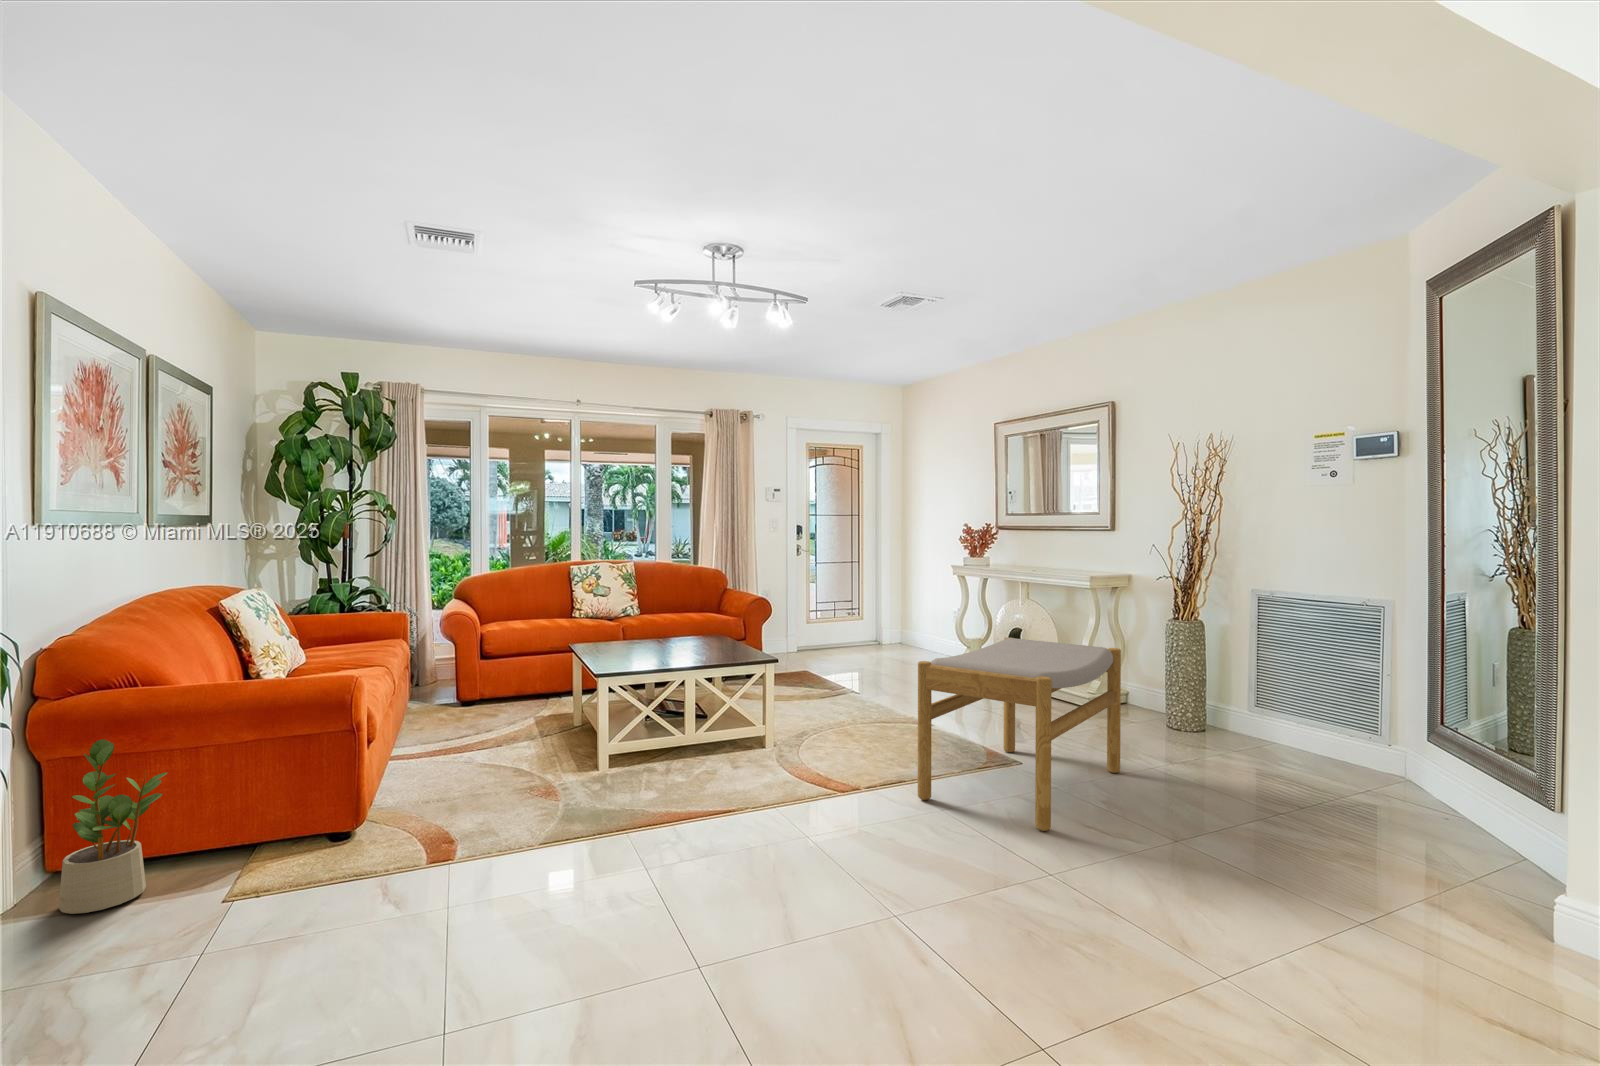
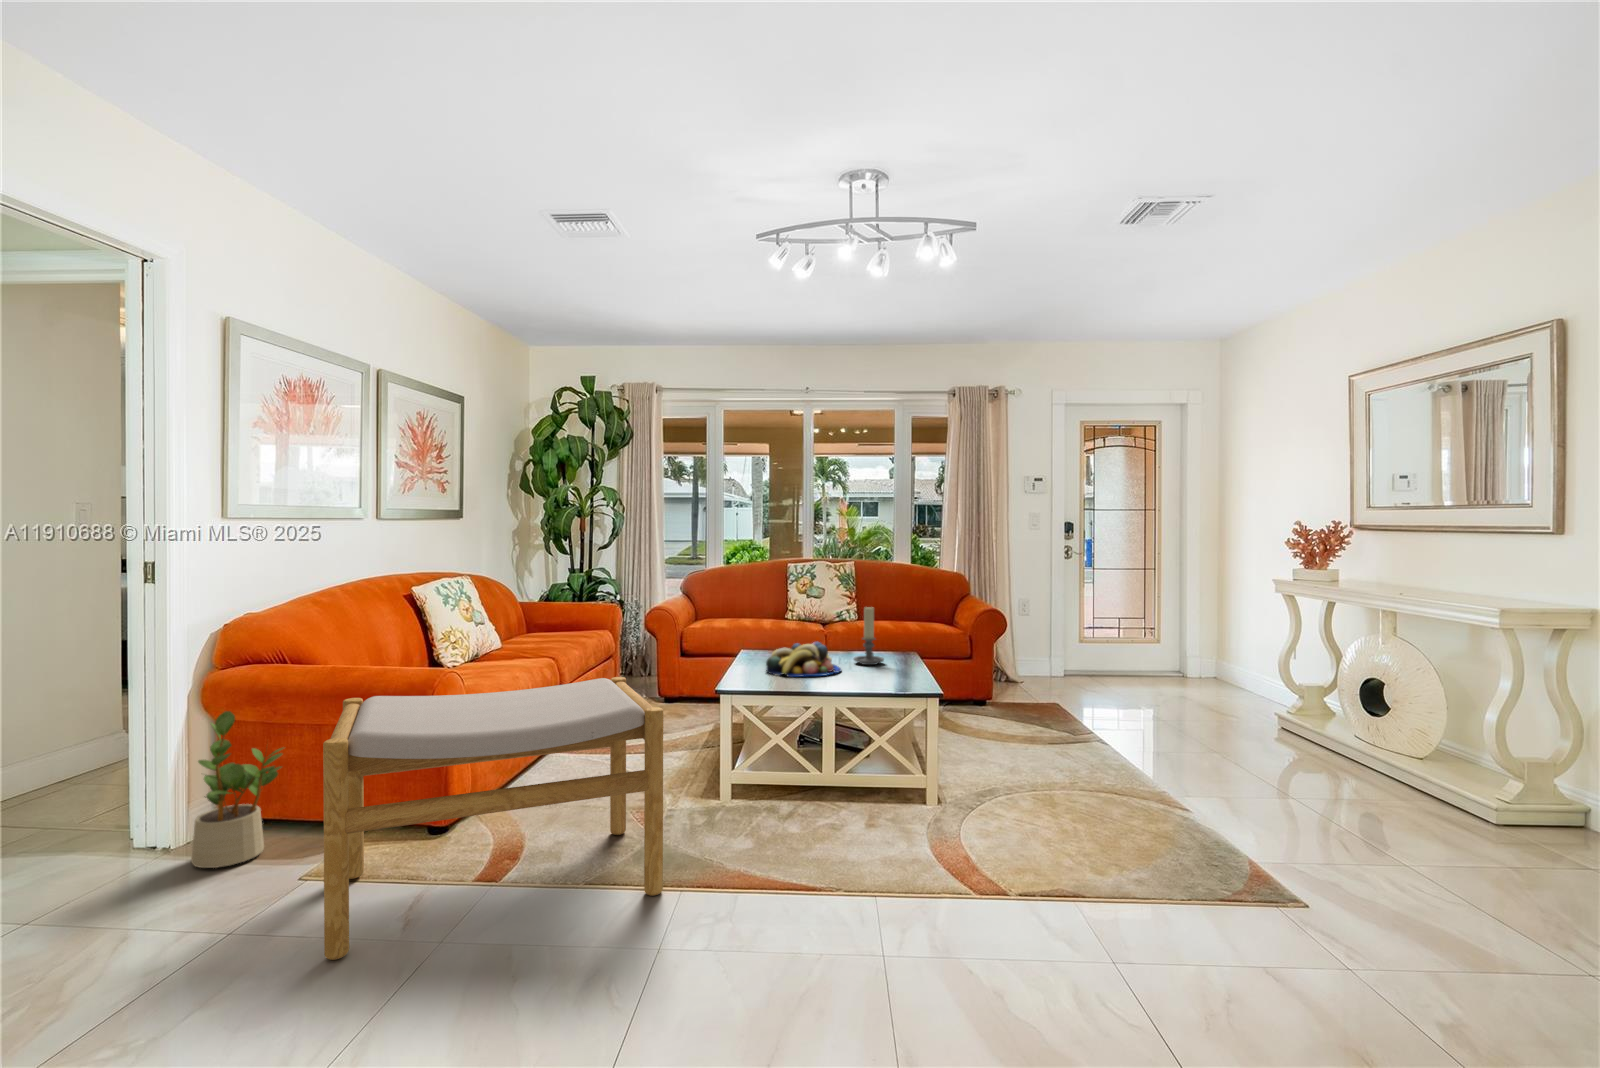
candle holder: none [677,598,704,647] -> present [854,607,884,665]
fruit bowl: none [612,630,678,661] -> present [766,642,841,677]
footstool: present [918,638,1121,831] -> present [323,677,663,960]

